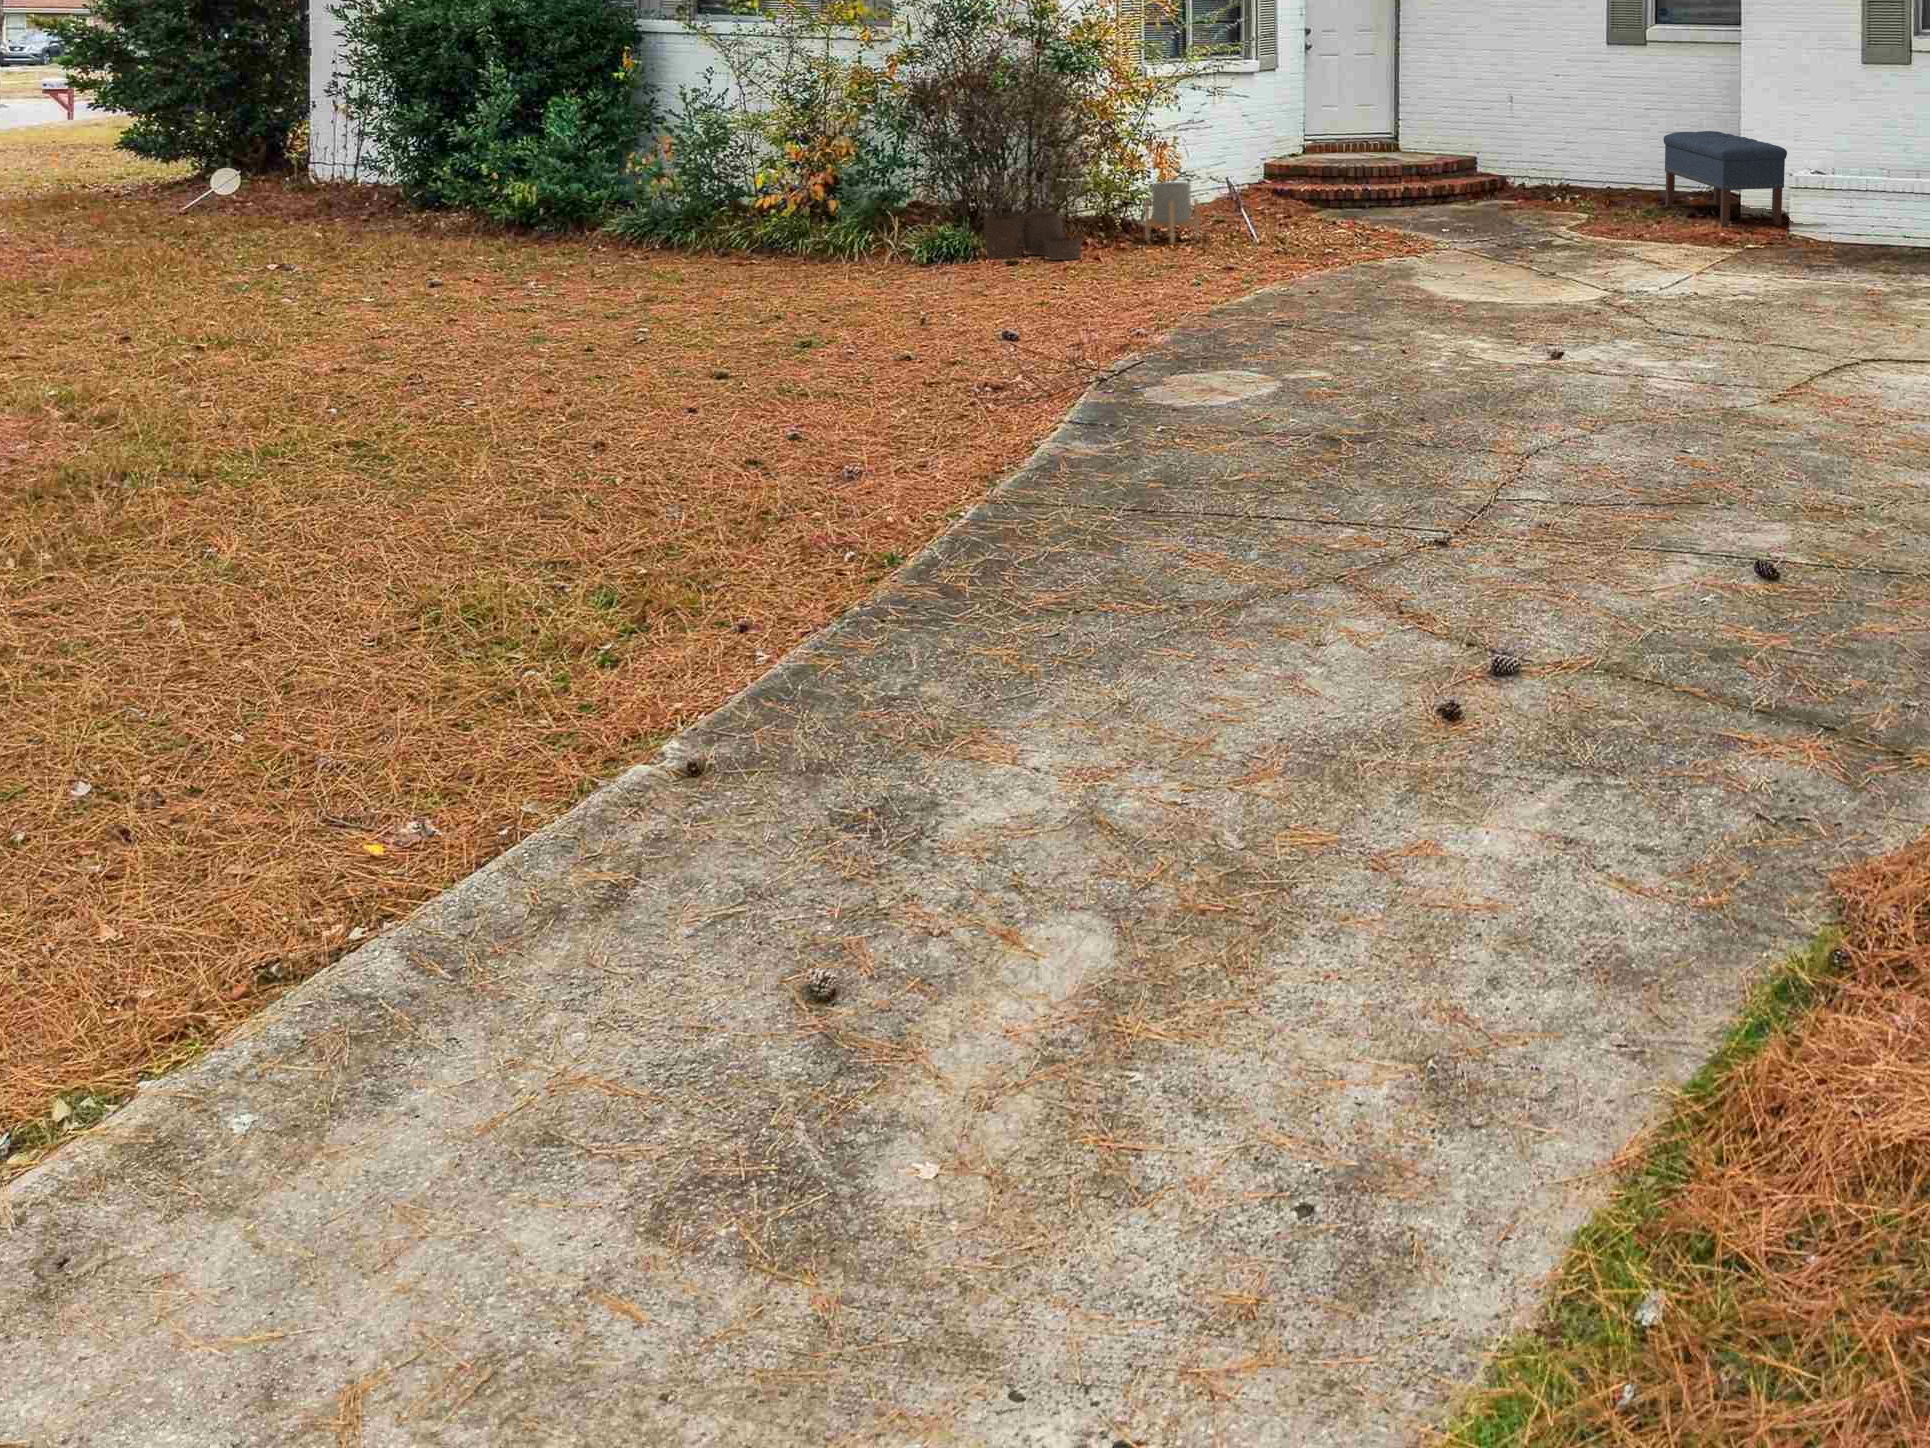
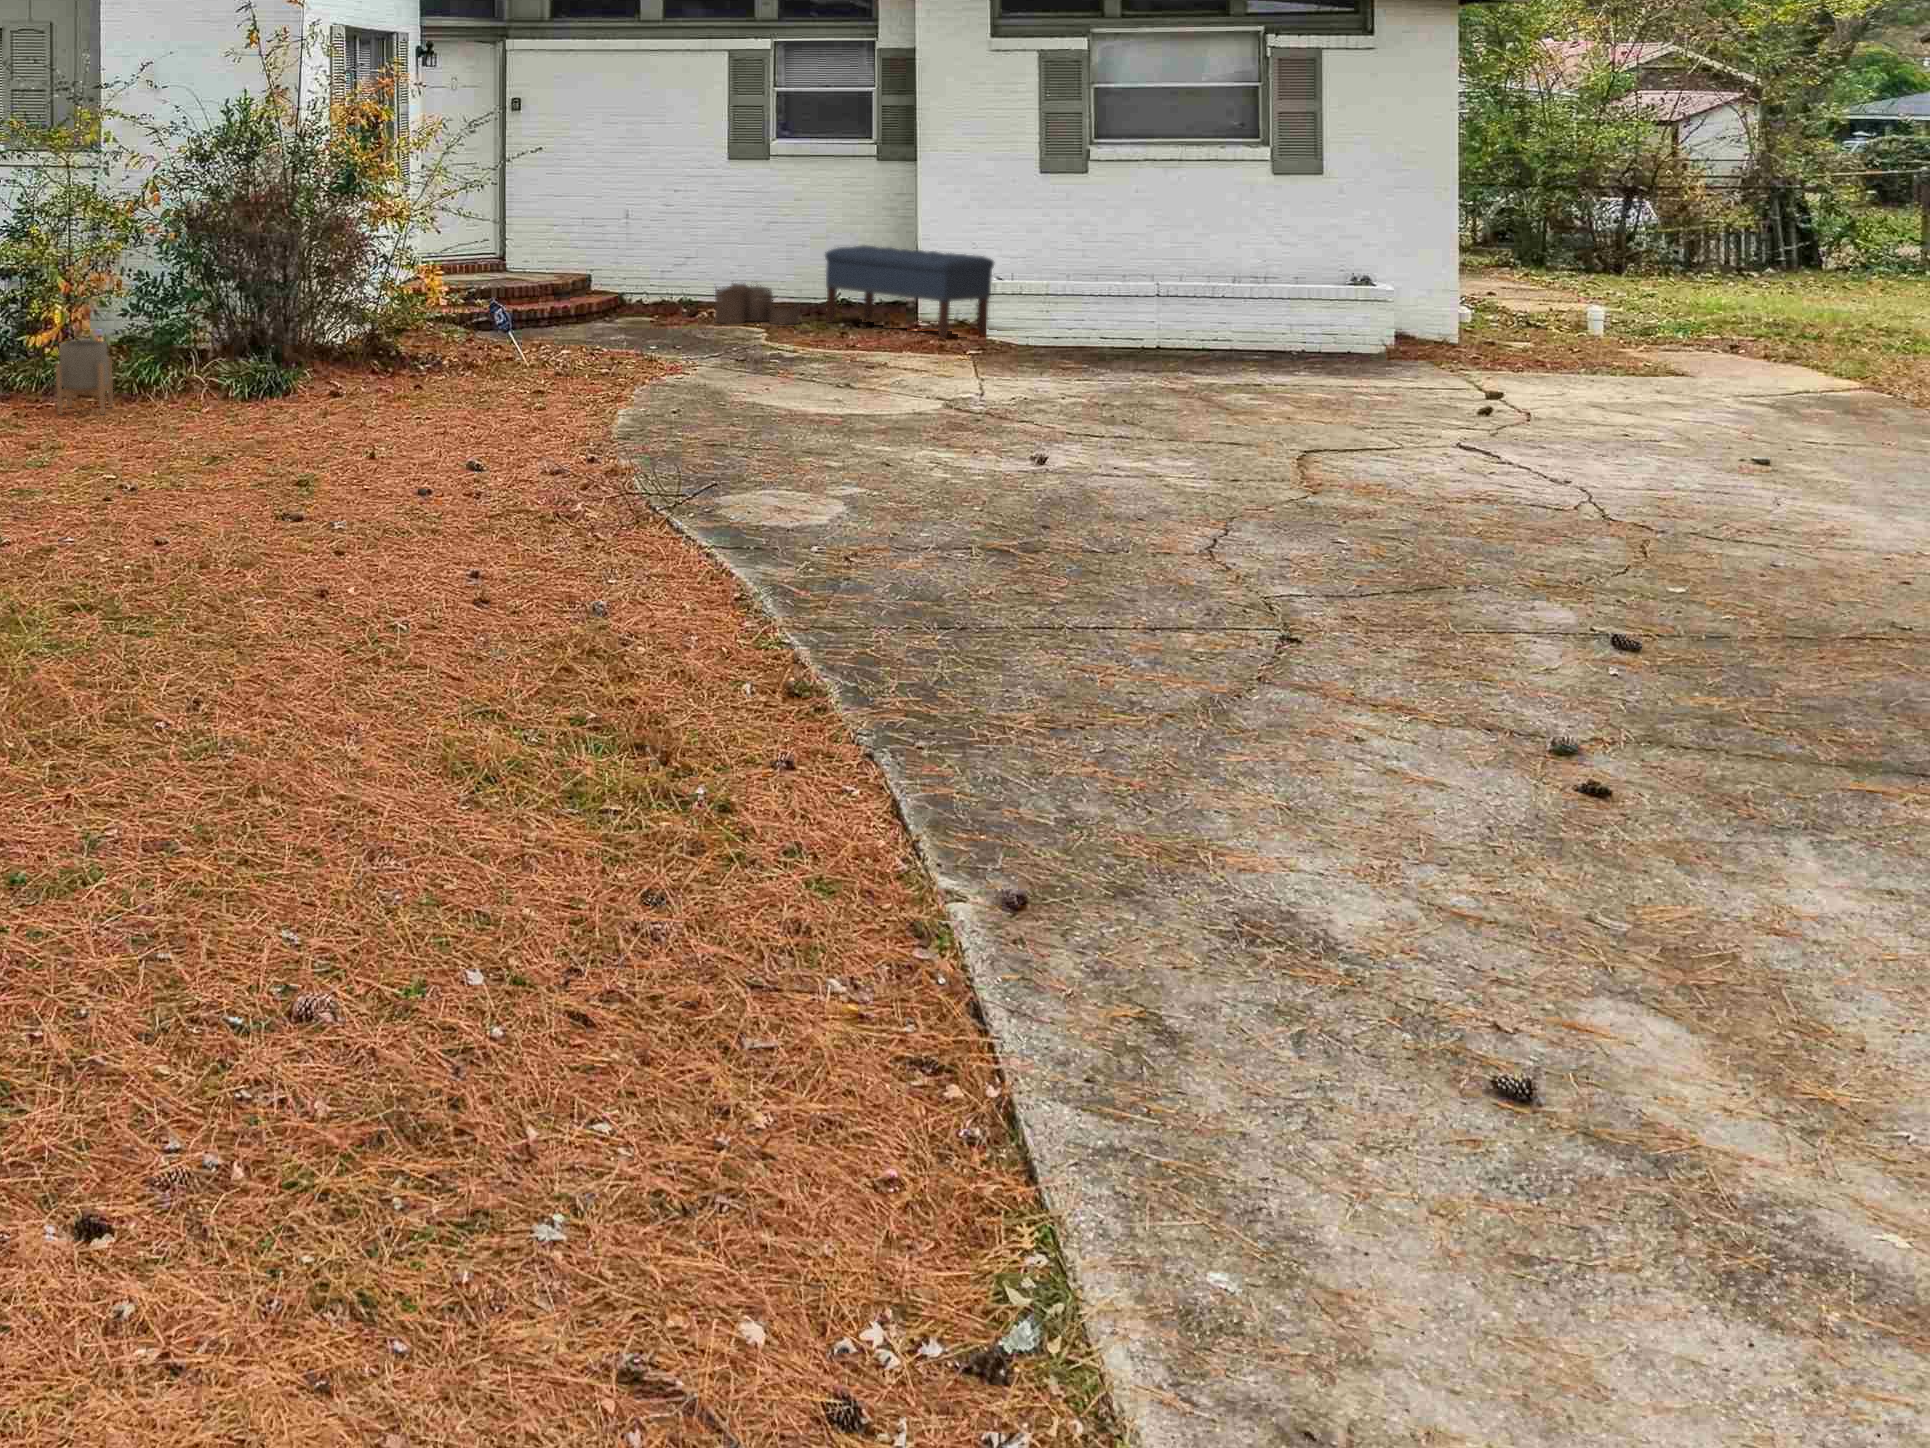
planter: present [1144,182,1199,244] -> present [56,340,114,414]
woven basket: present [984,204,1081,260] -> present [715,283,800,324]

